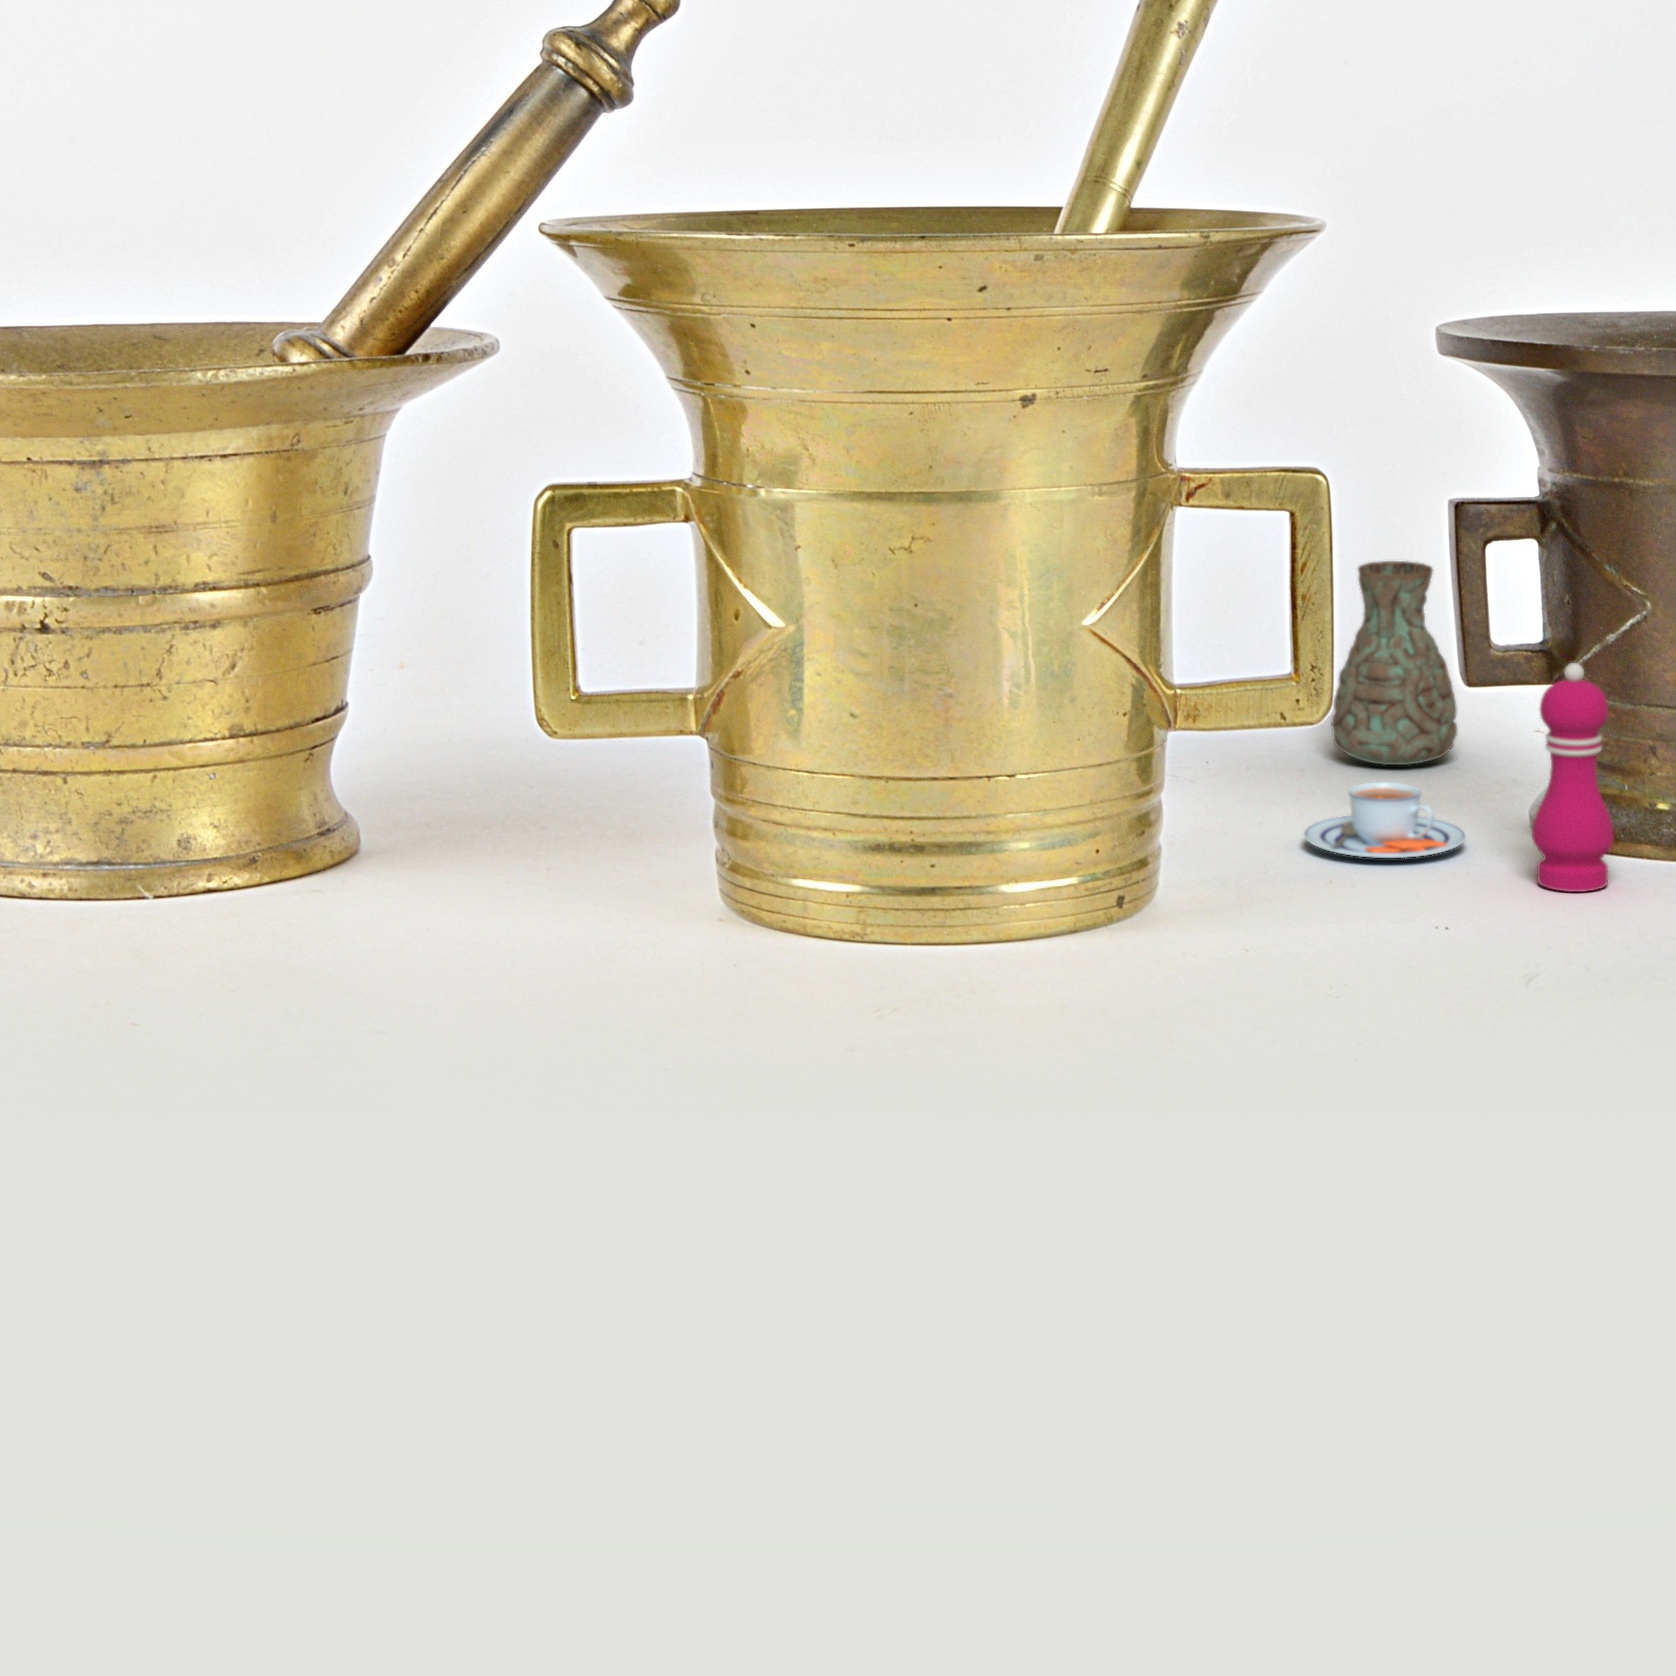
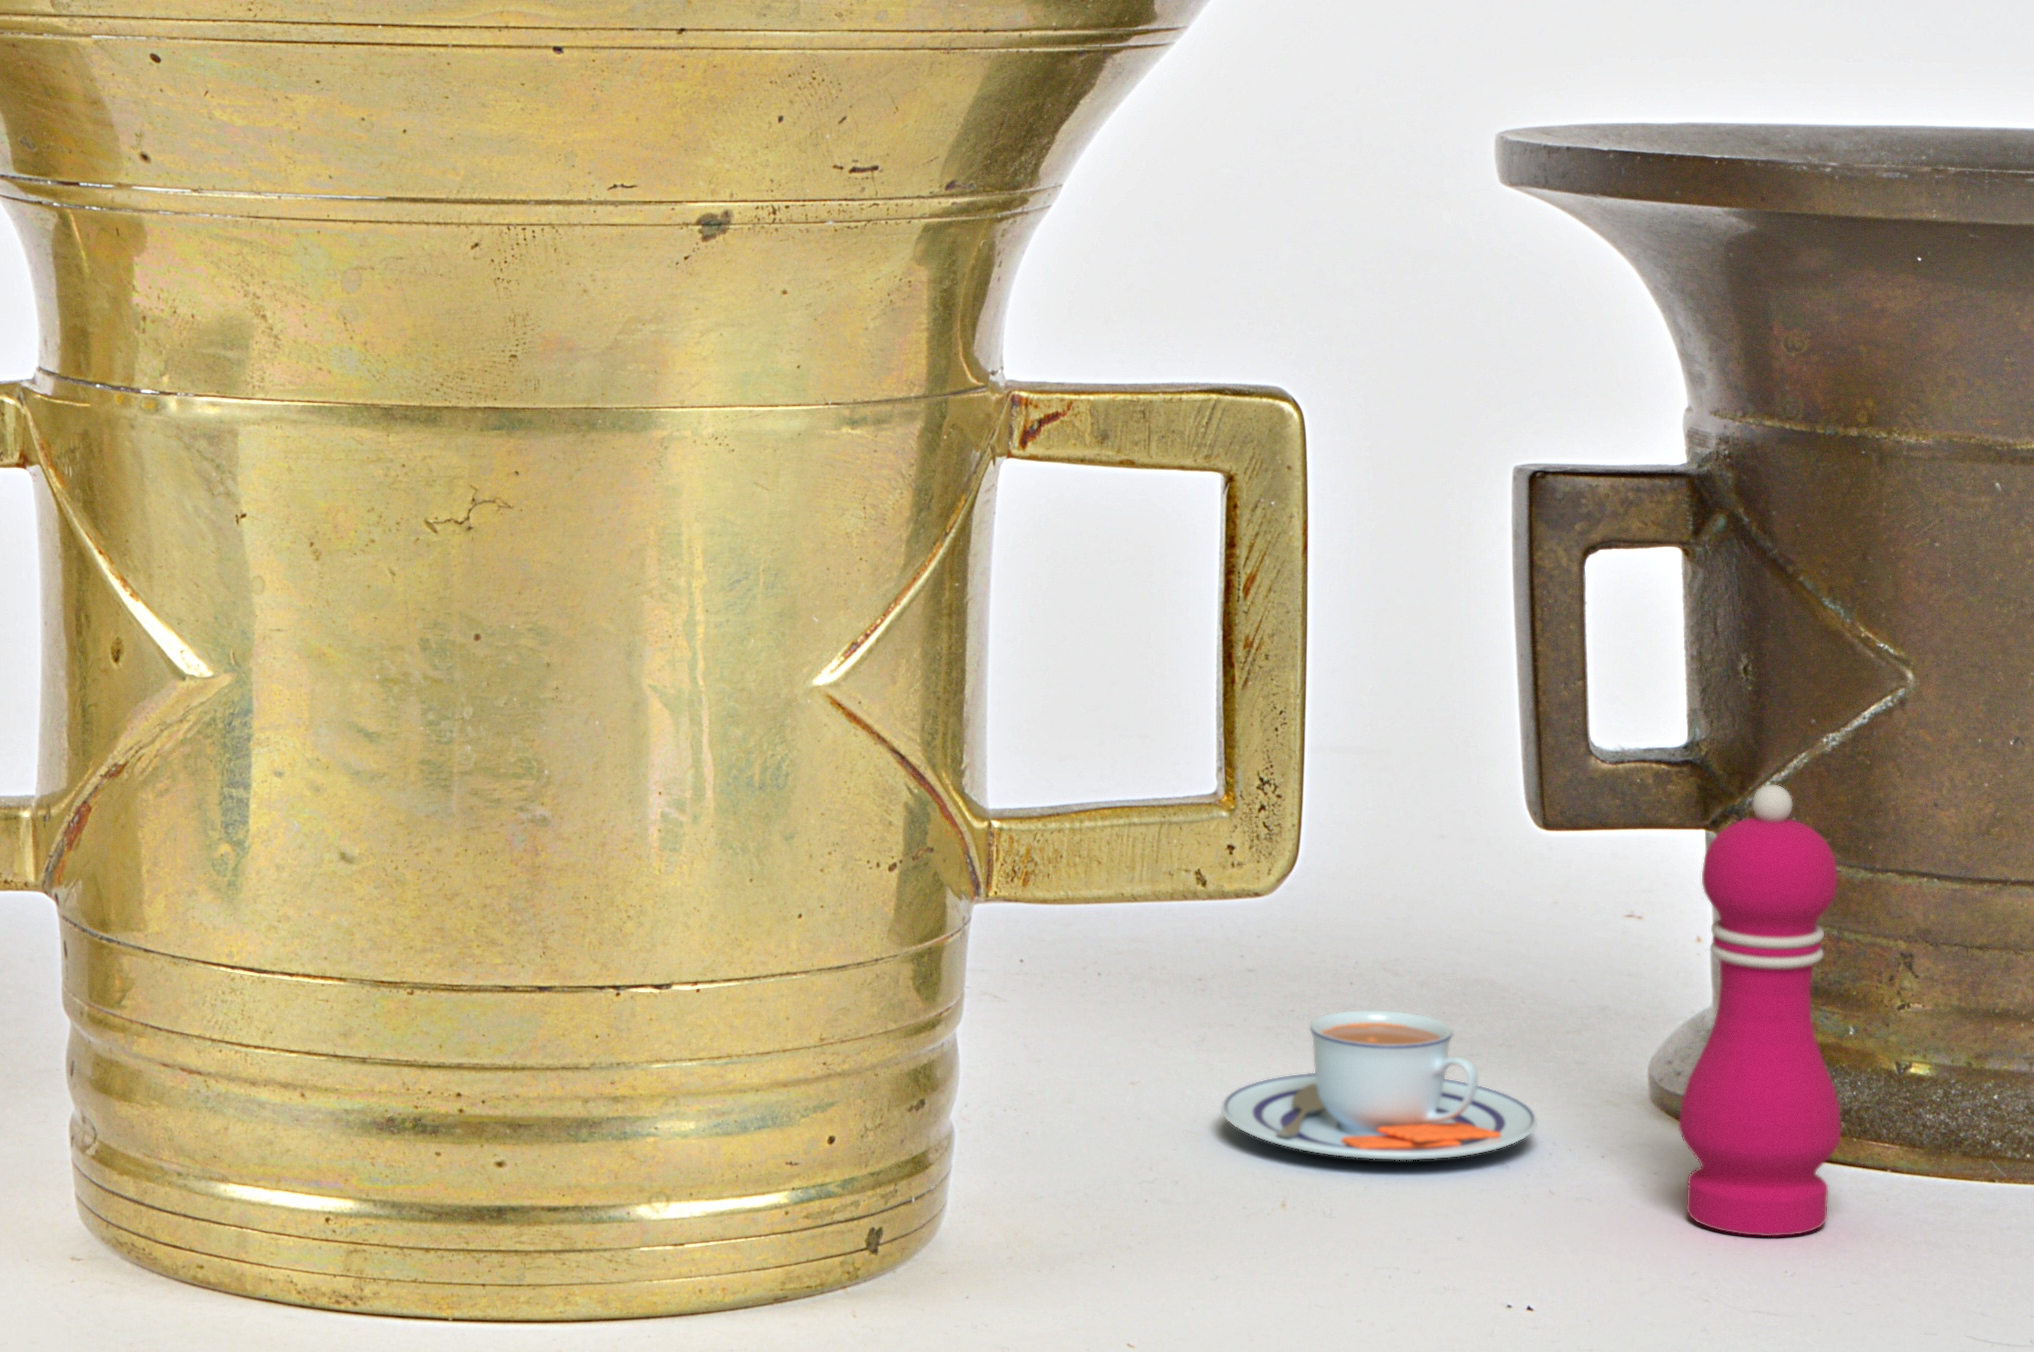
decorative vase: present [1331,561,1457,765] -> none [1256,592,1494,977]

